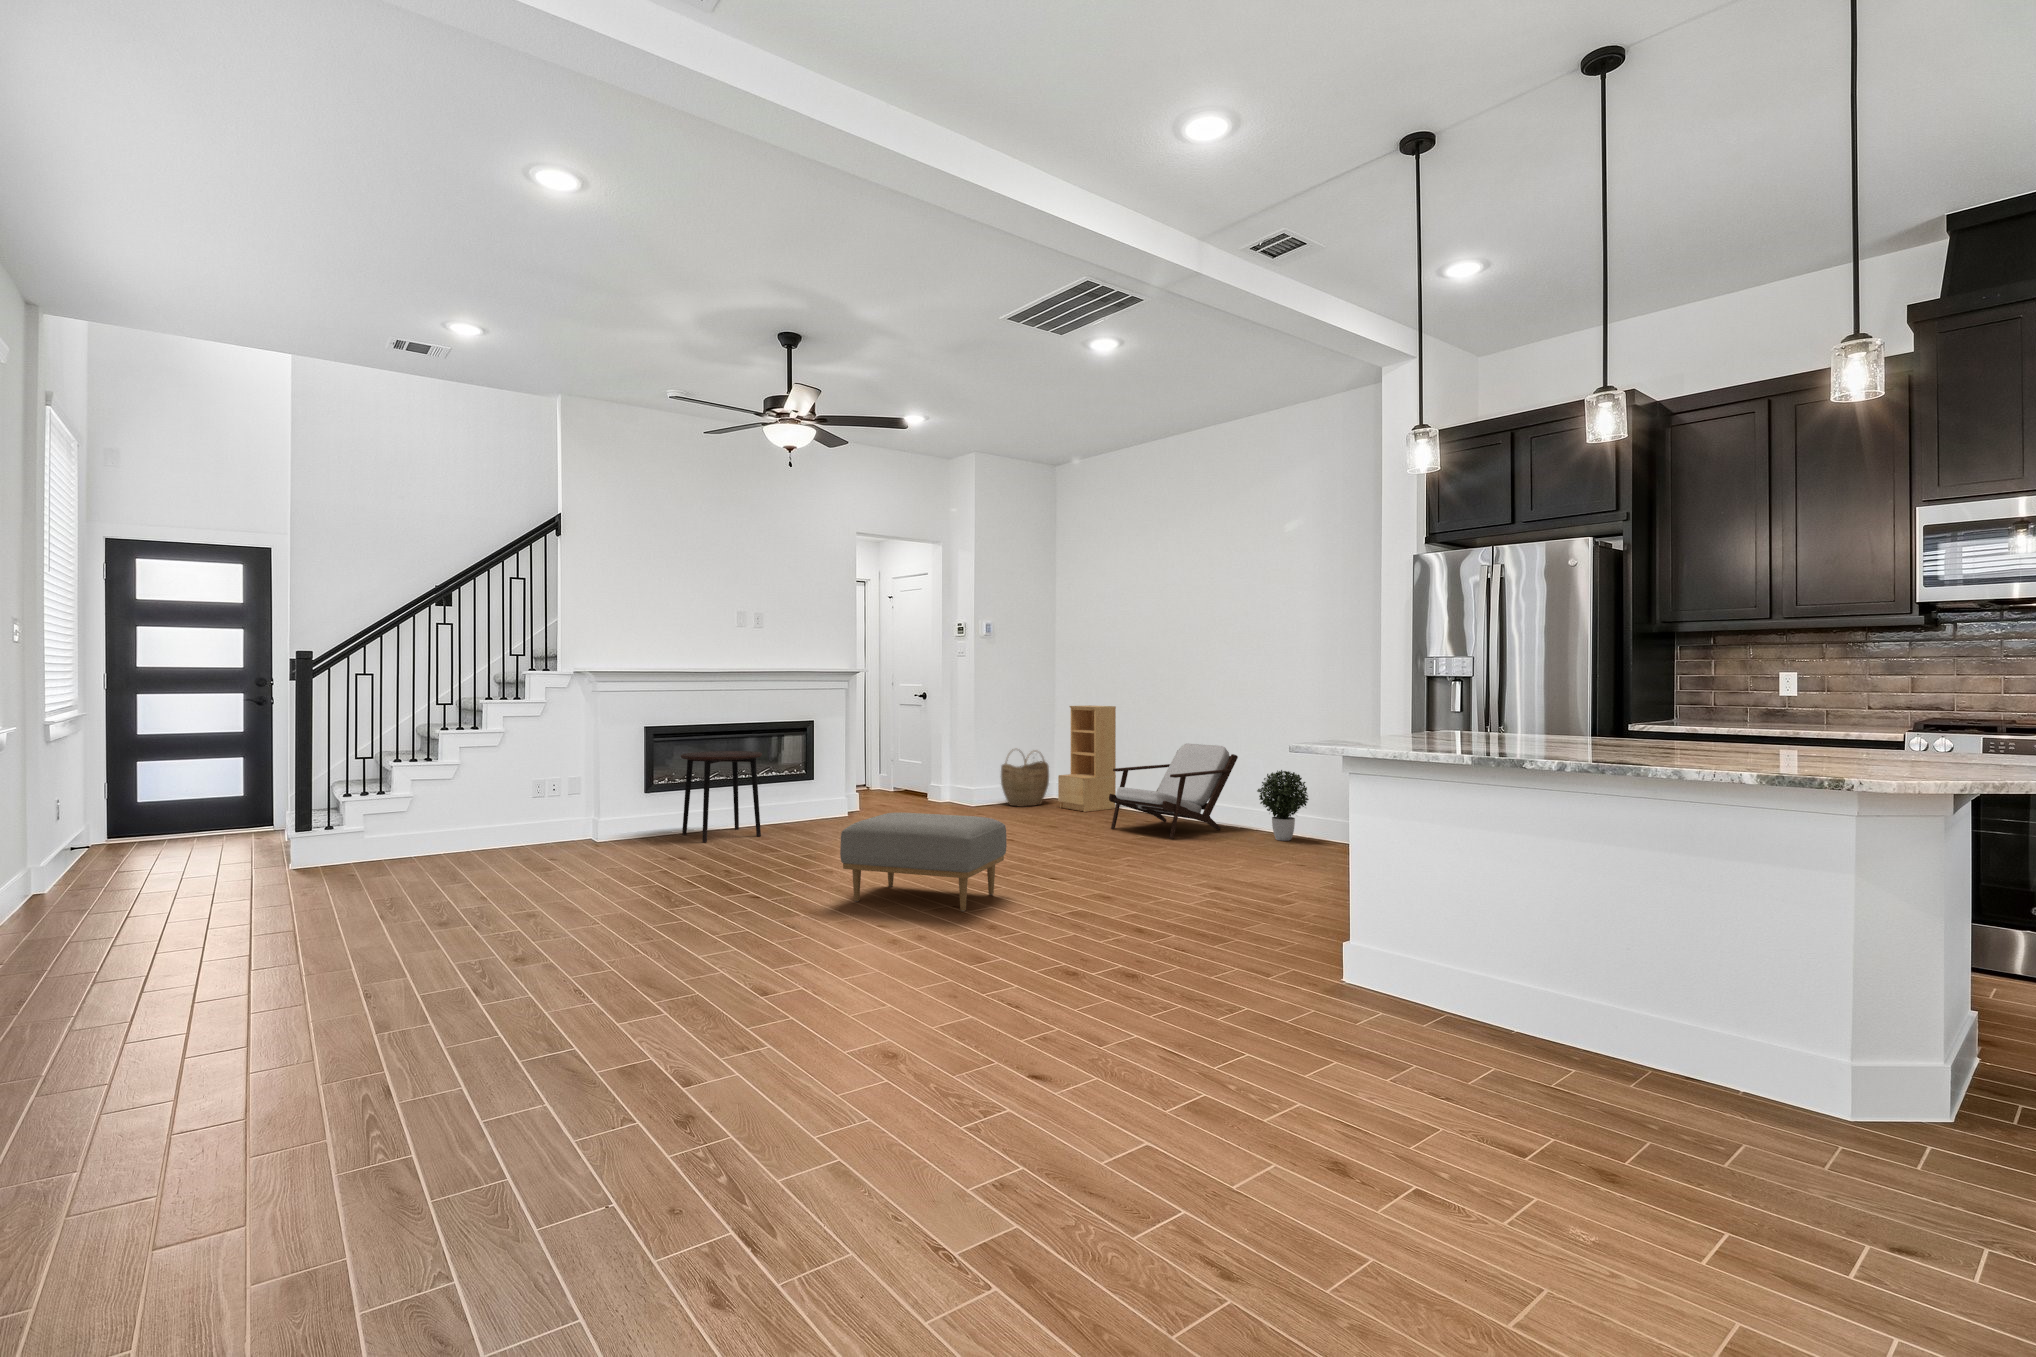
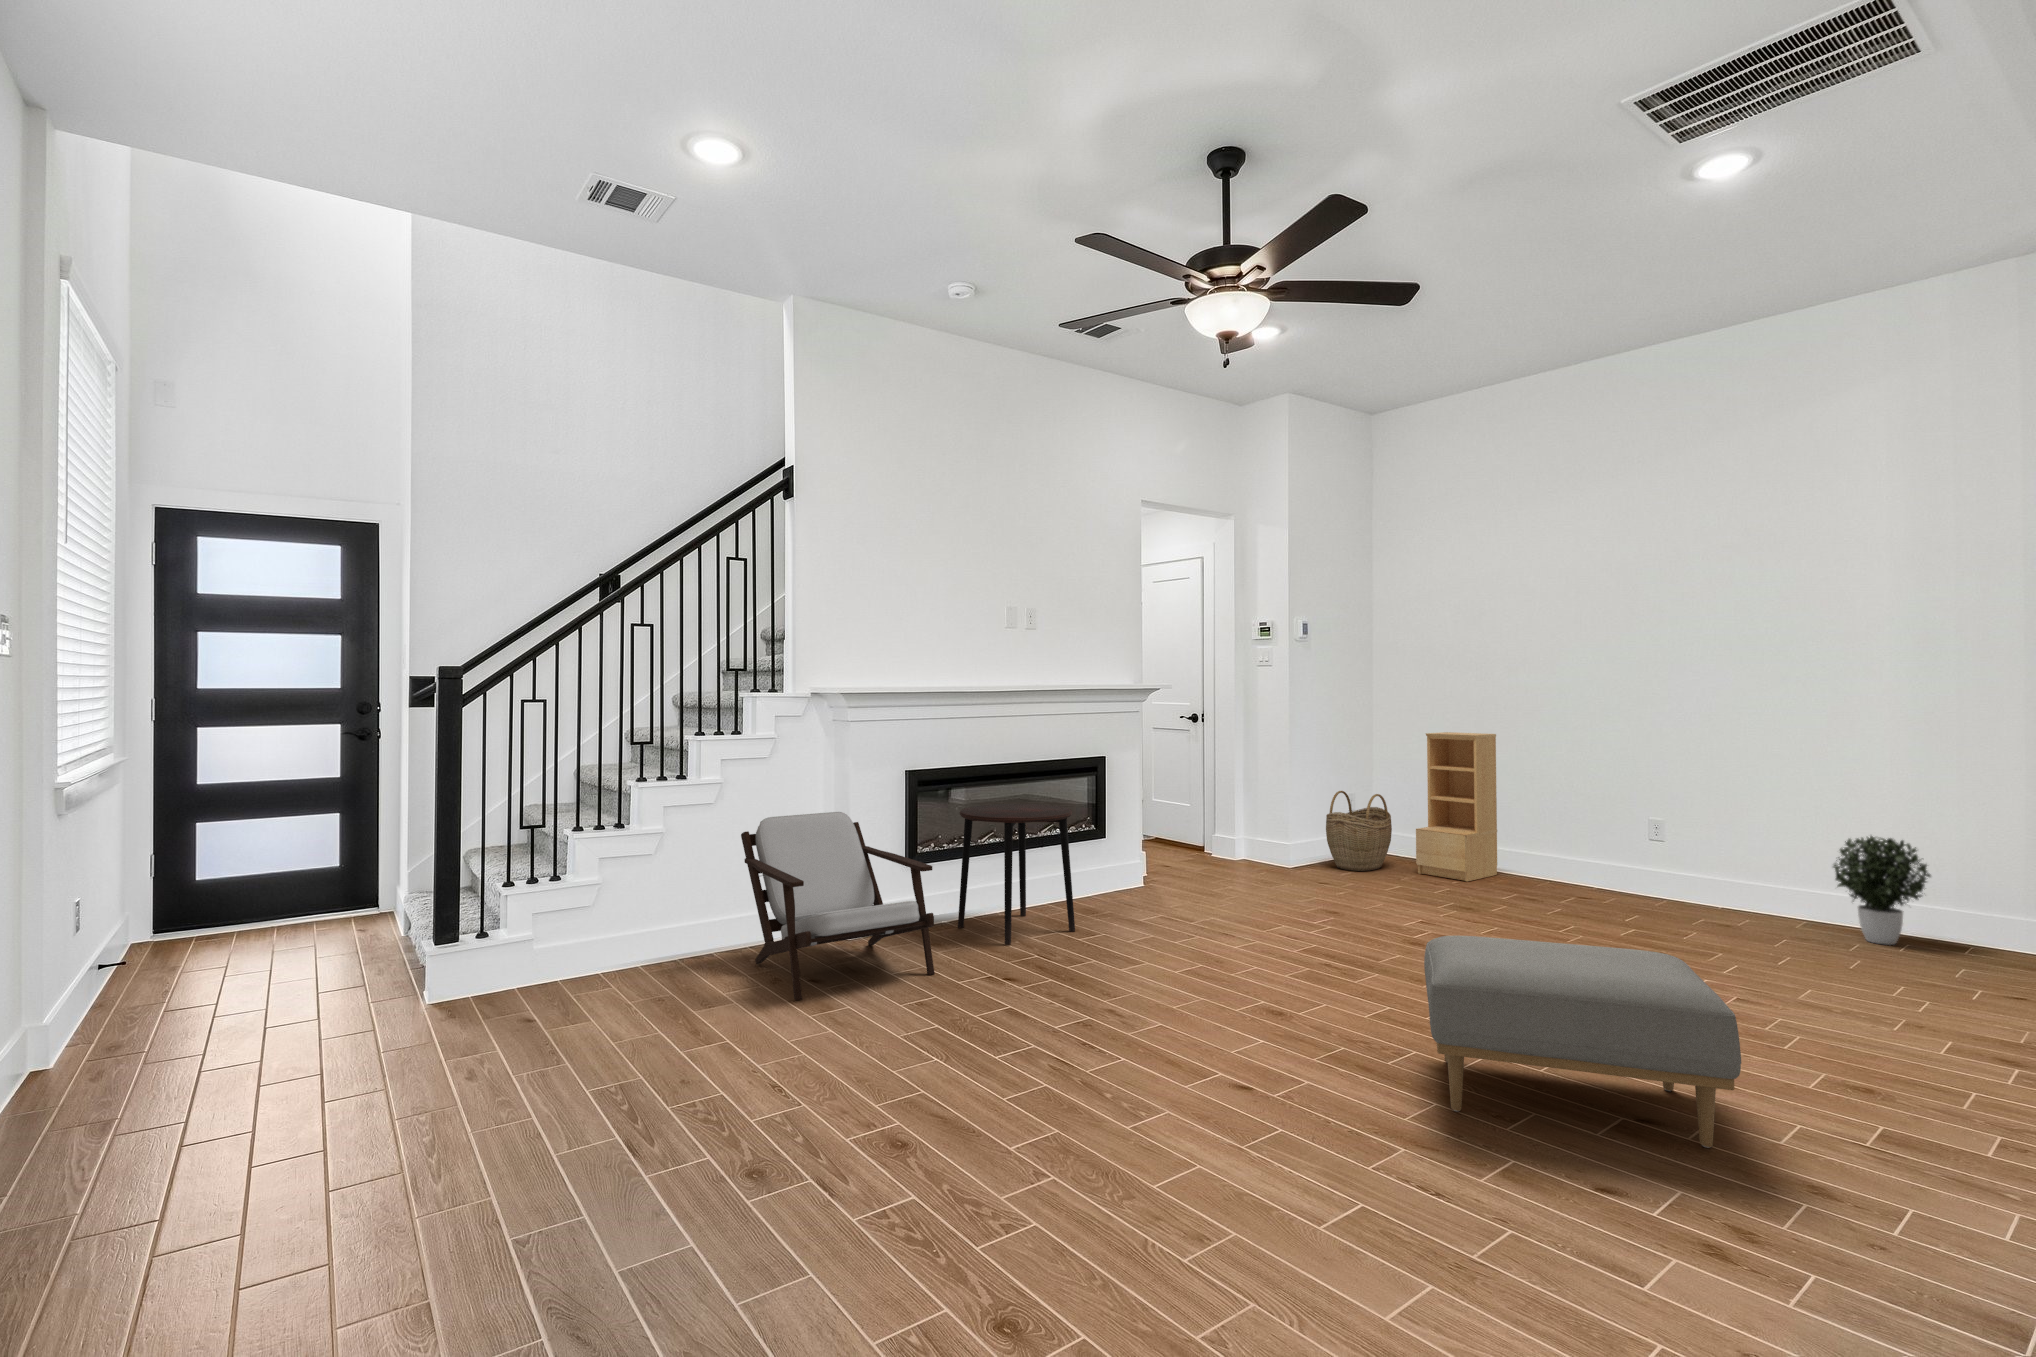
armchair: present [1109,743,1238,839] -> present [741,812,934,1000]

